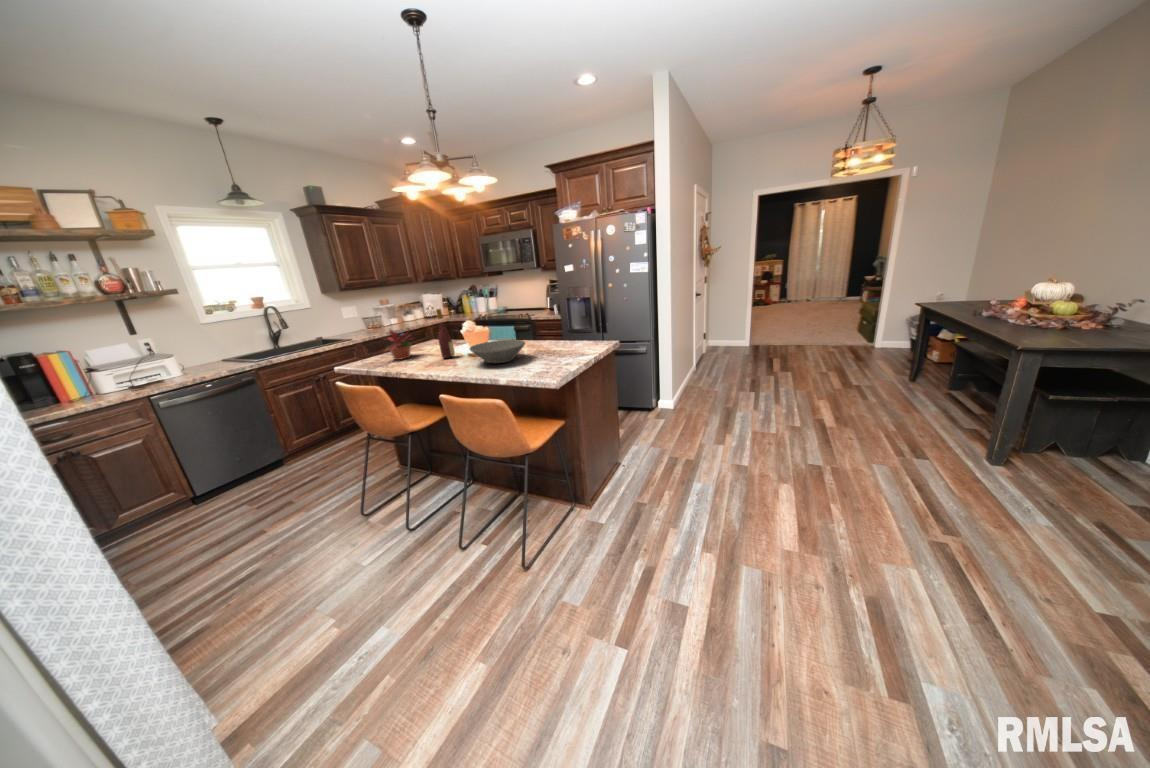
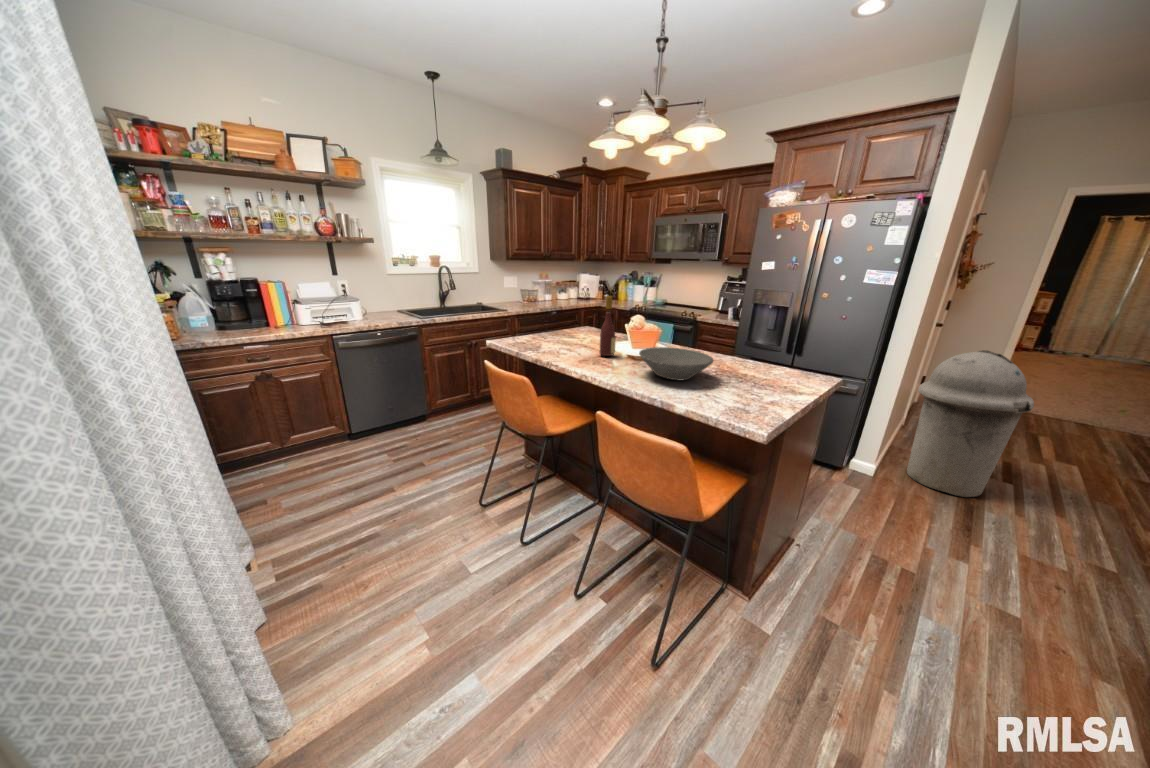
trash can: none [683,307,742,406] -> present [907,350,1034,497]
potted plant: present [386,330,411,360] -> none [534,308,576,347]

